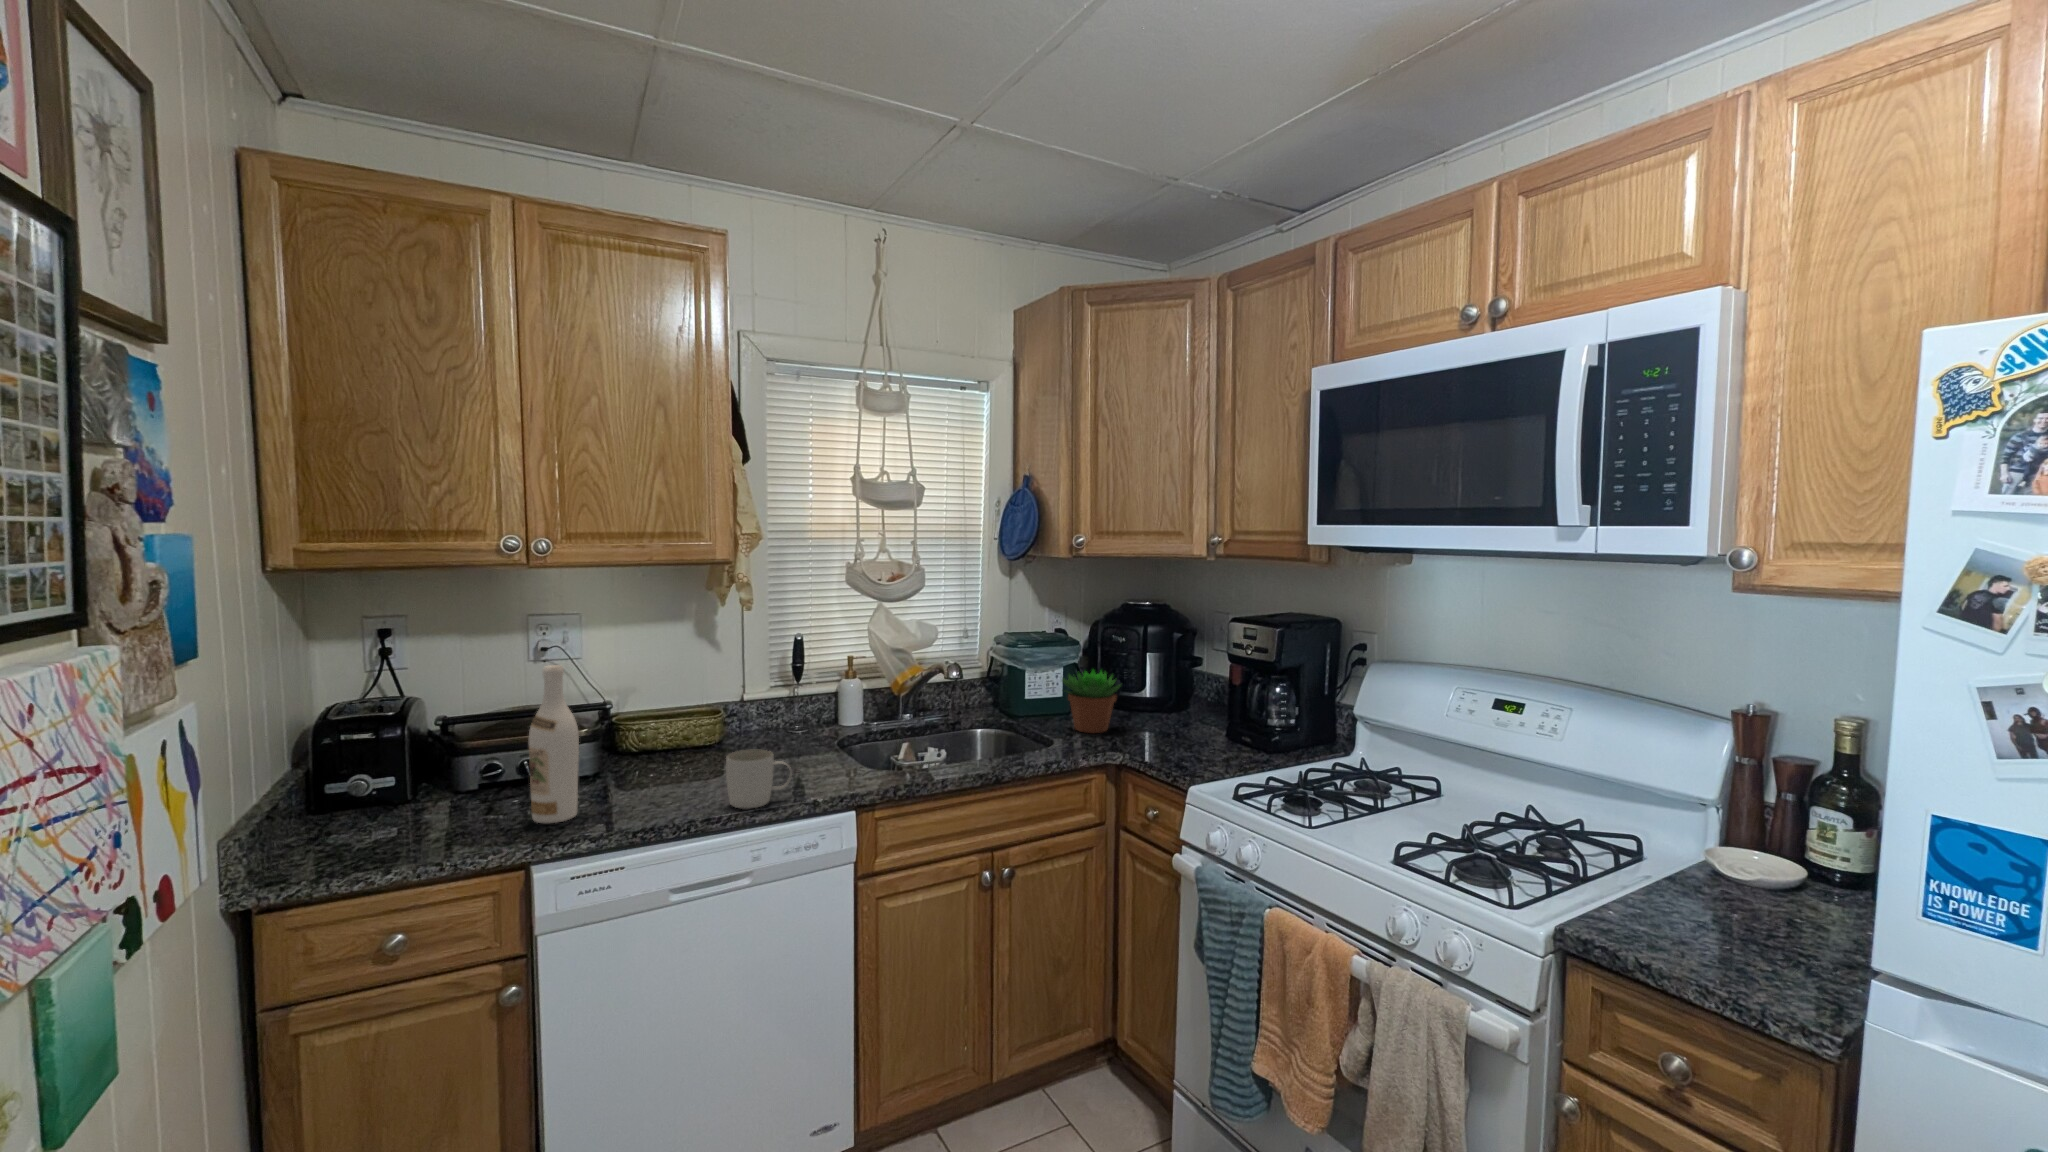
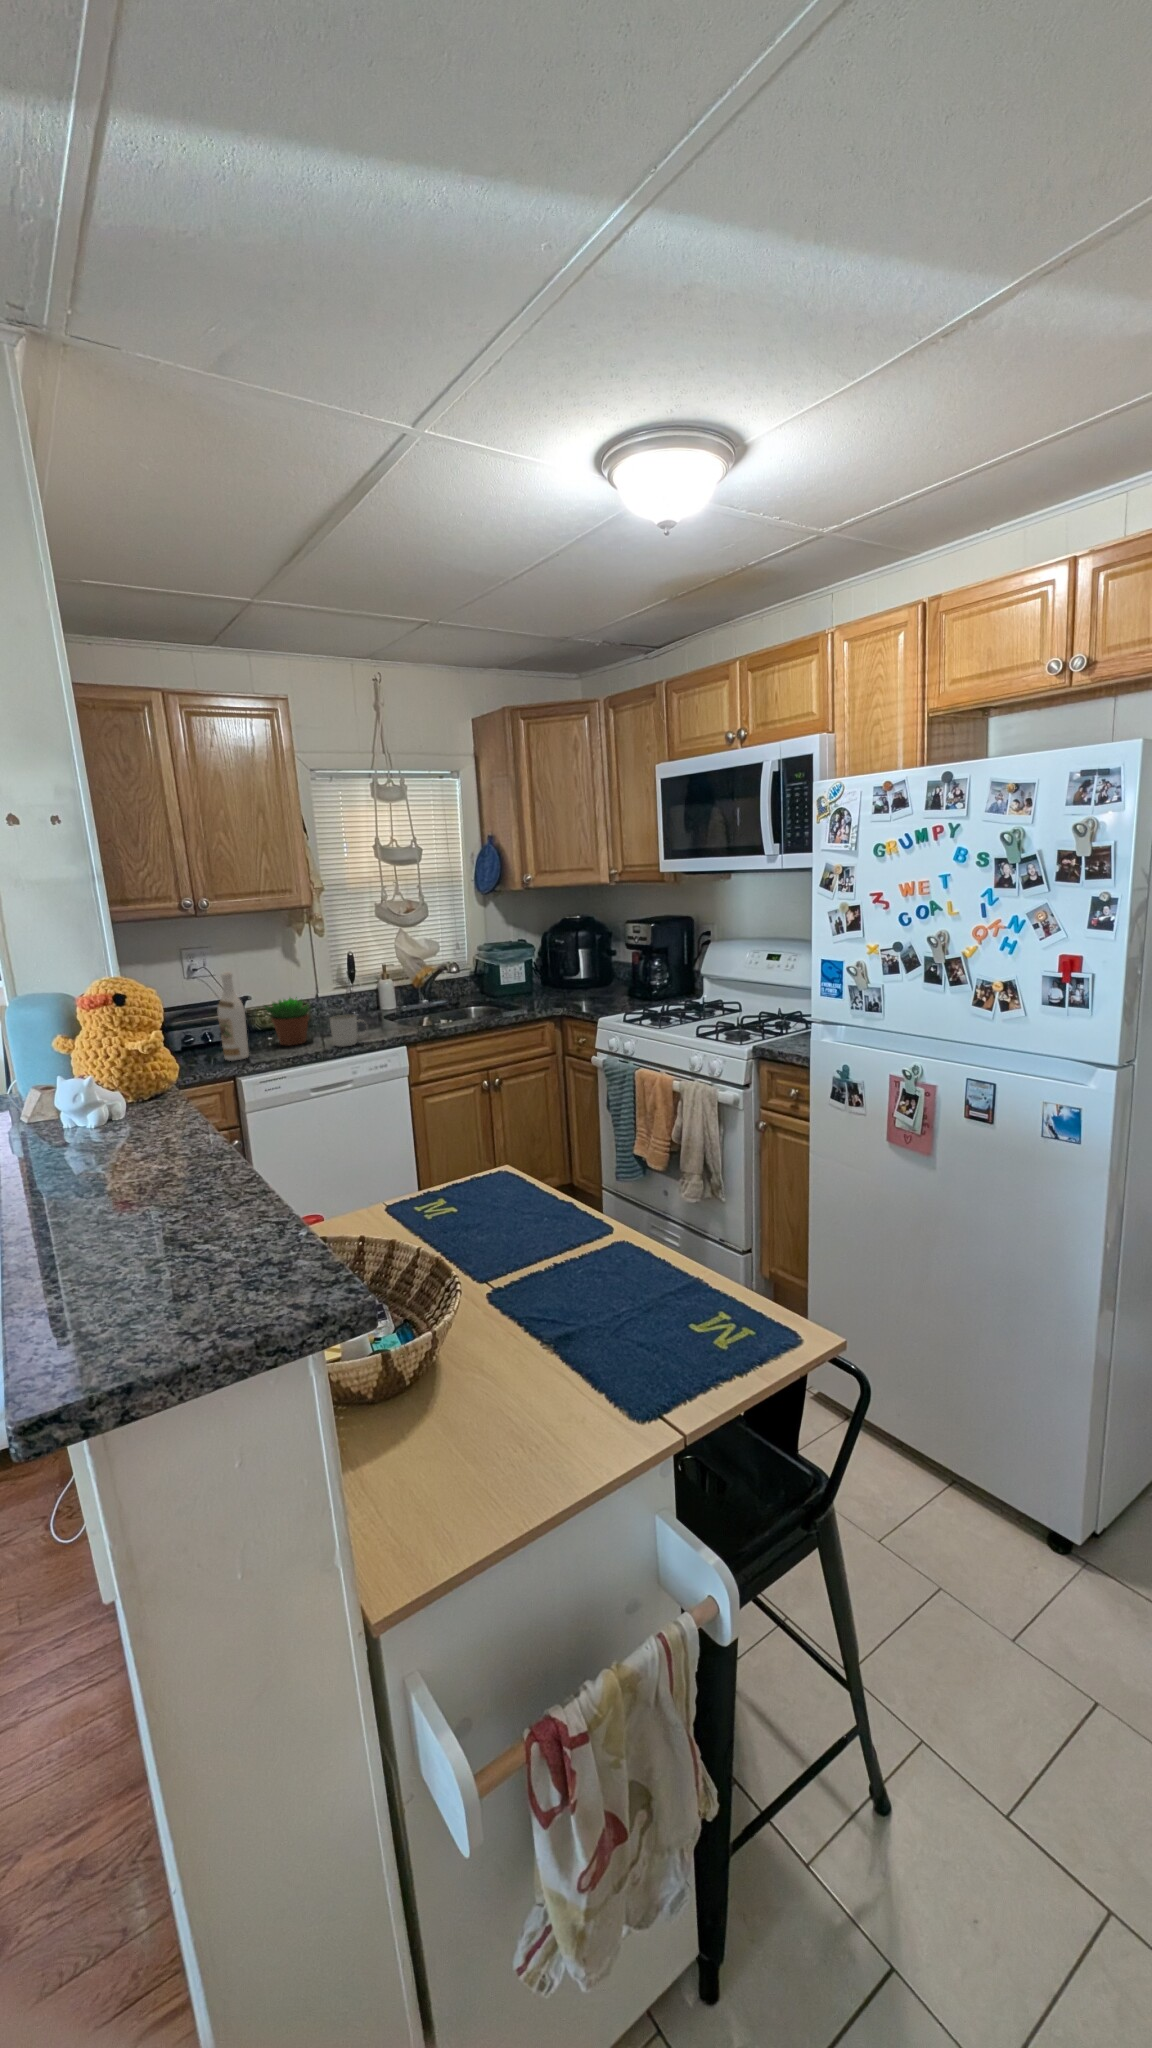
succulent plant: present [1062,670,1121,733] -> present [264,997,310,1045]

